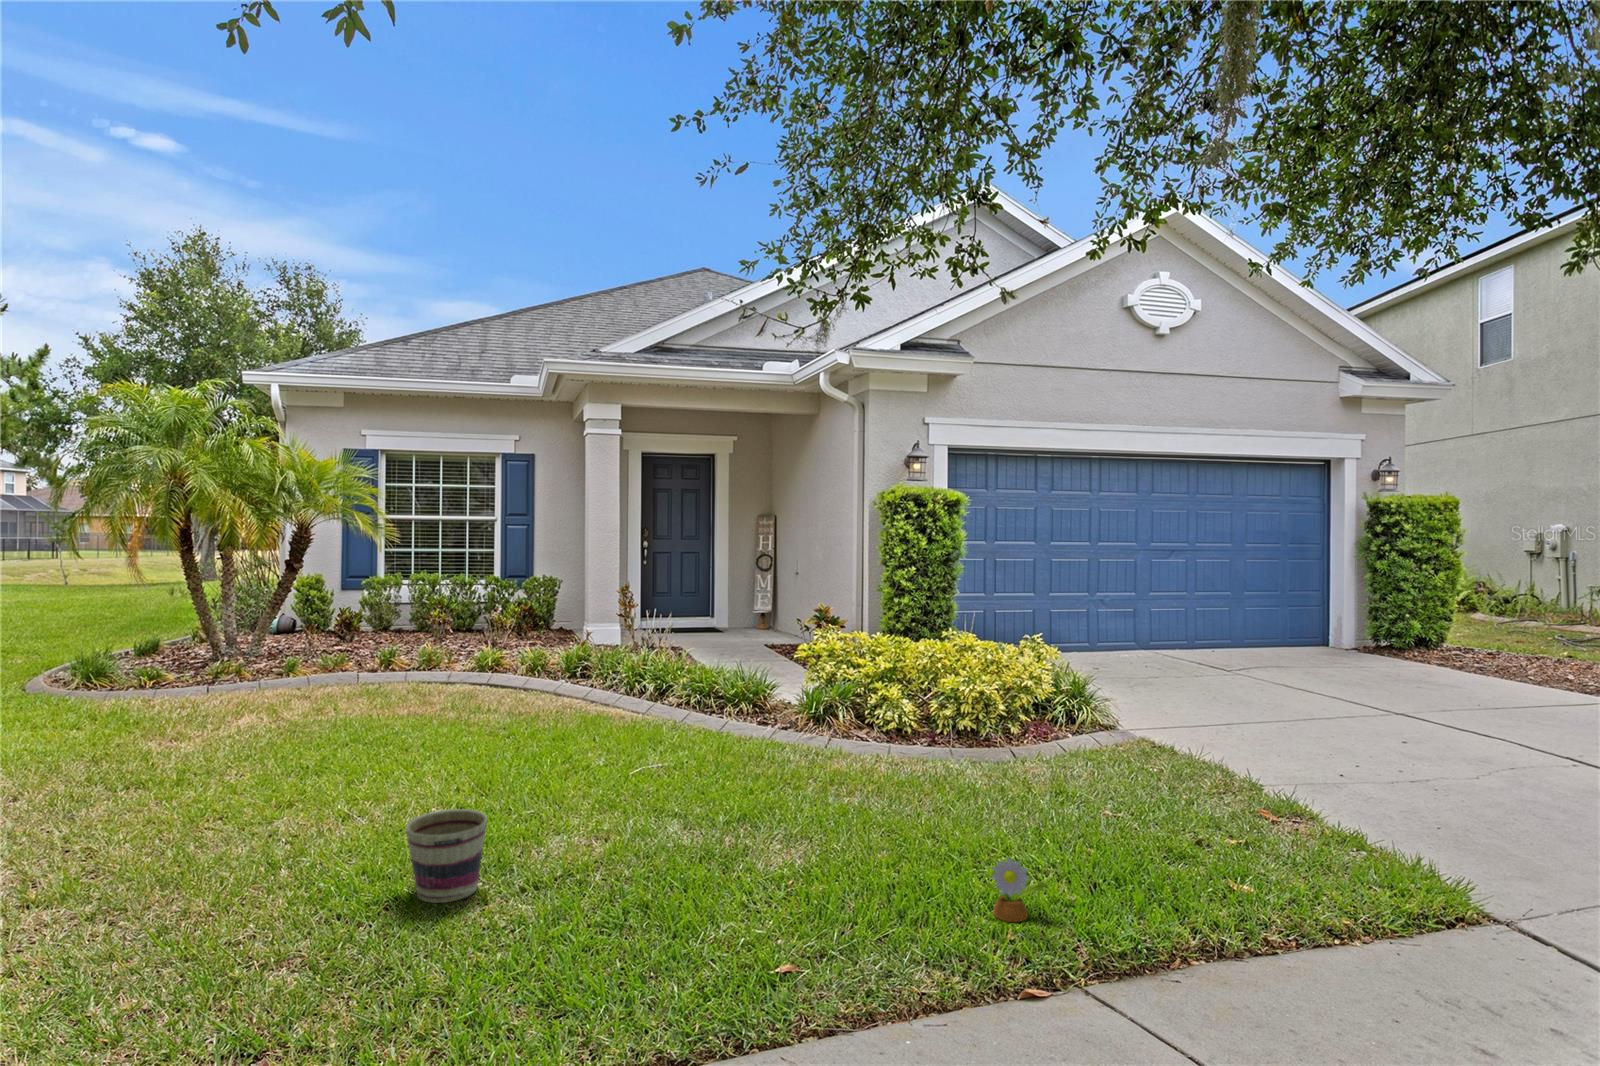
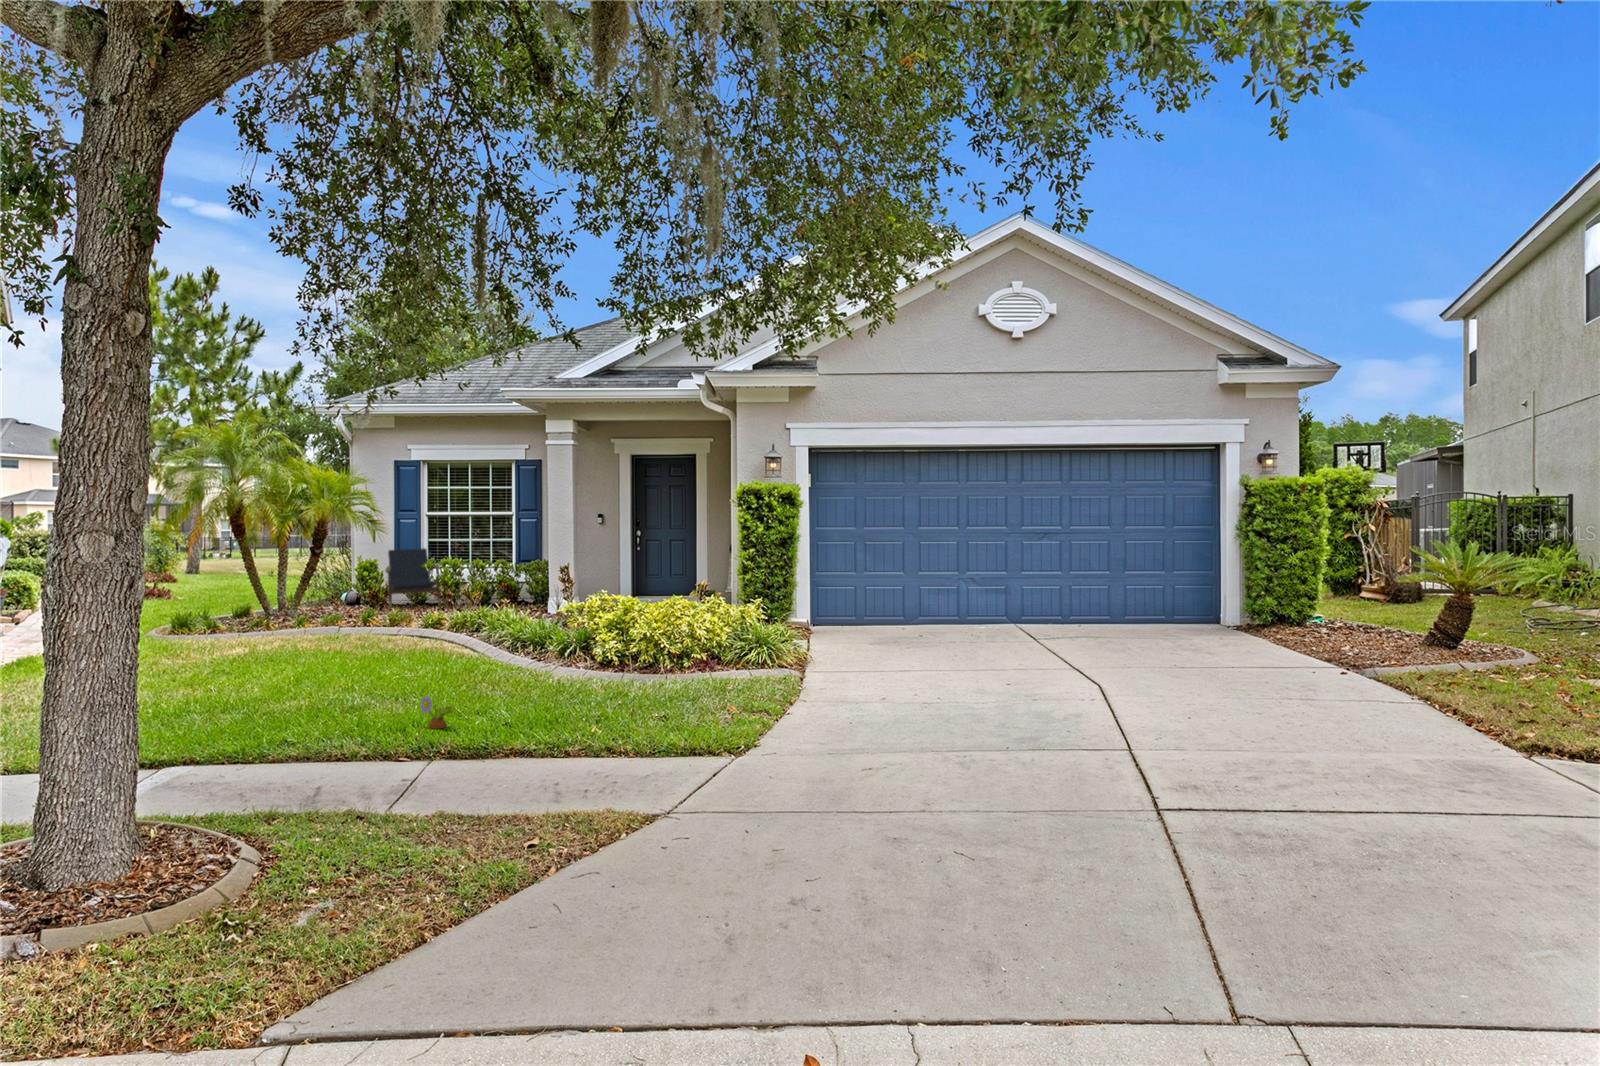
lounge chair: none [338,561,418,641] -> present [386,548,440,608]
basket: present [406,809,487,903] -> none [196,669,237,709]

